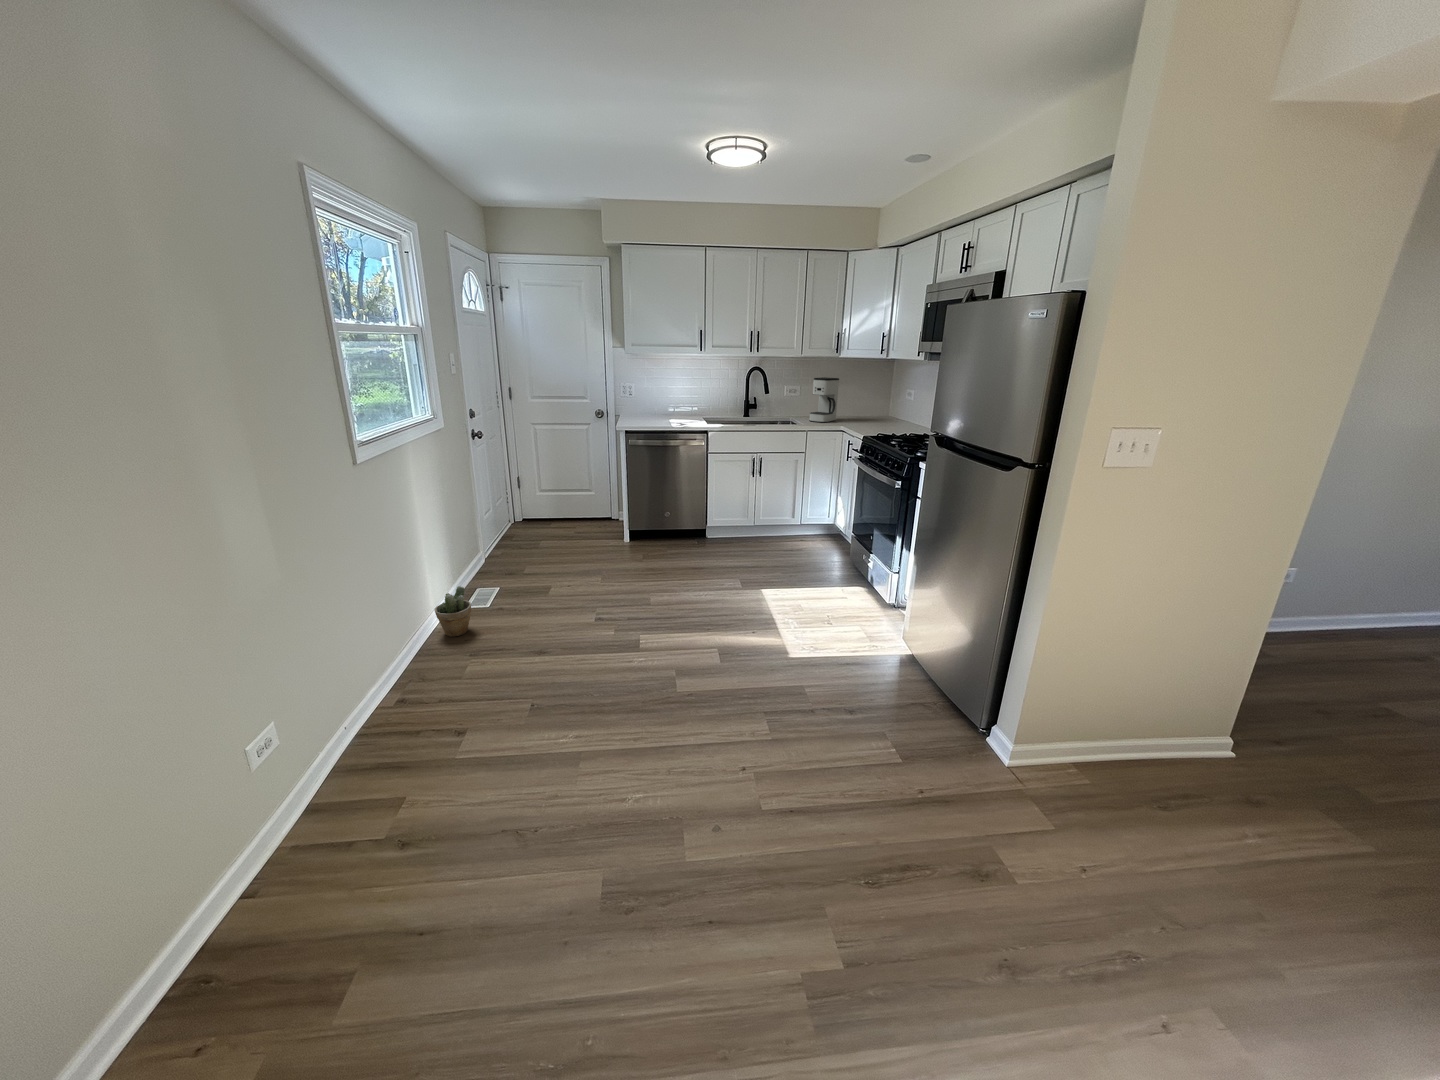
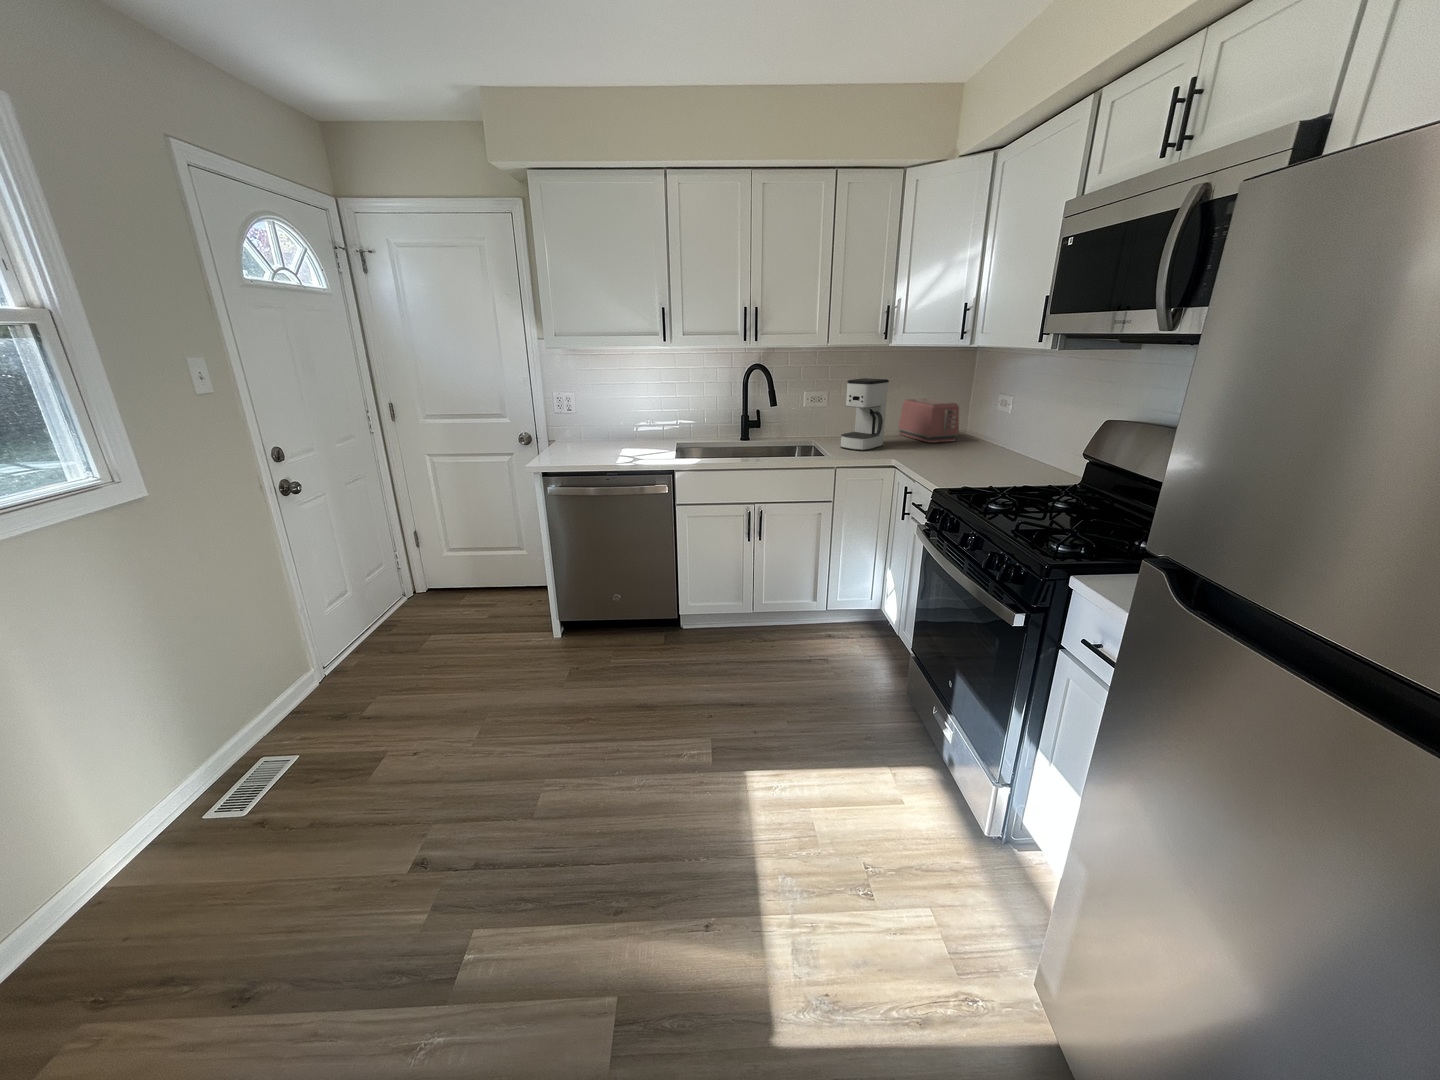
toaster: none [846,392,883,419] -> present [898,399,959,443]
potted plant: present [434,586,471,637] -> none [76,814,169,918]

